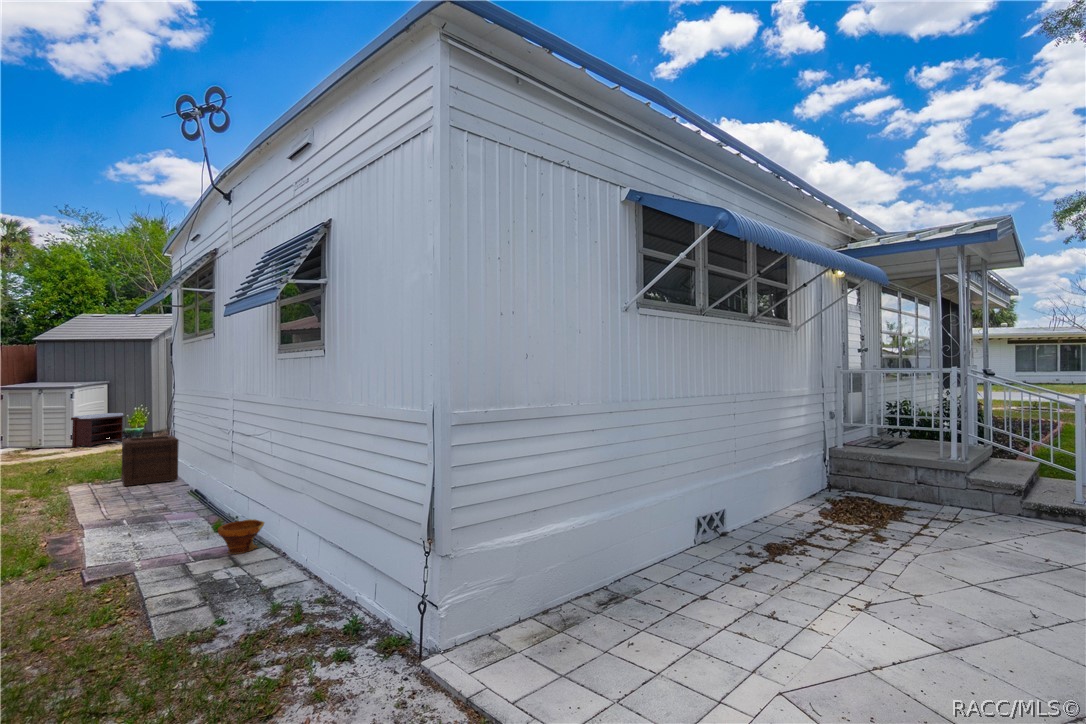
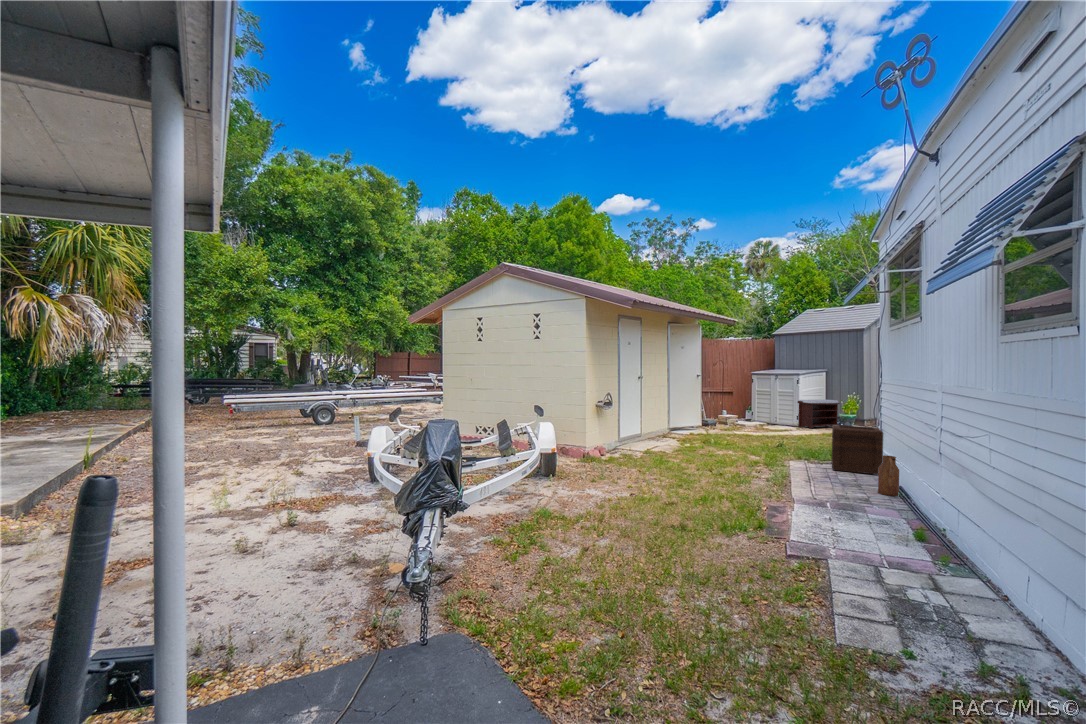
watering can: none [175,460,196,498] -> present [878,455,899,496]
planter: present [218,519,264,554] -> none [916,539,977,582]

